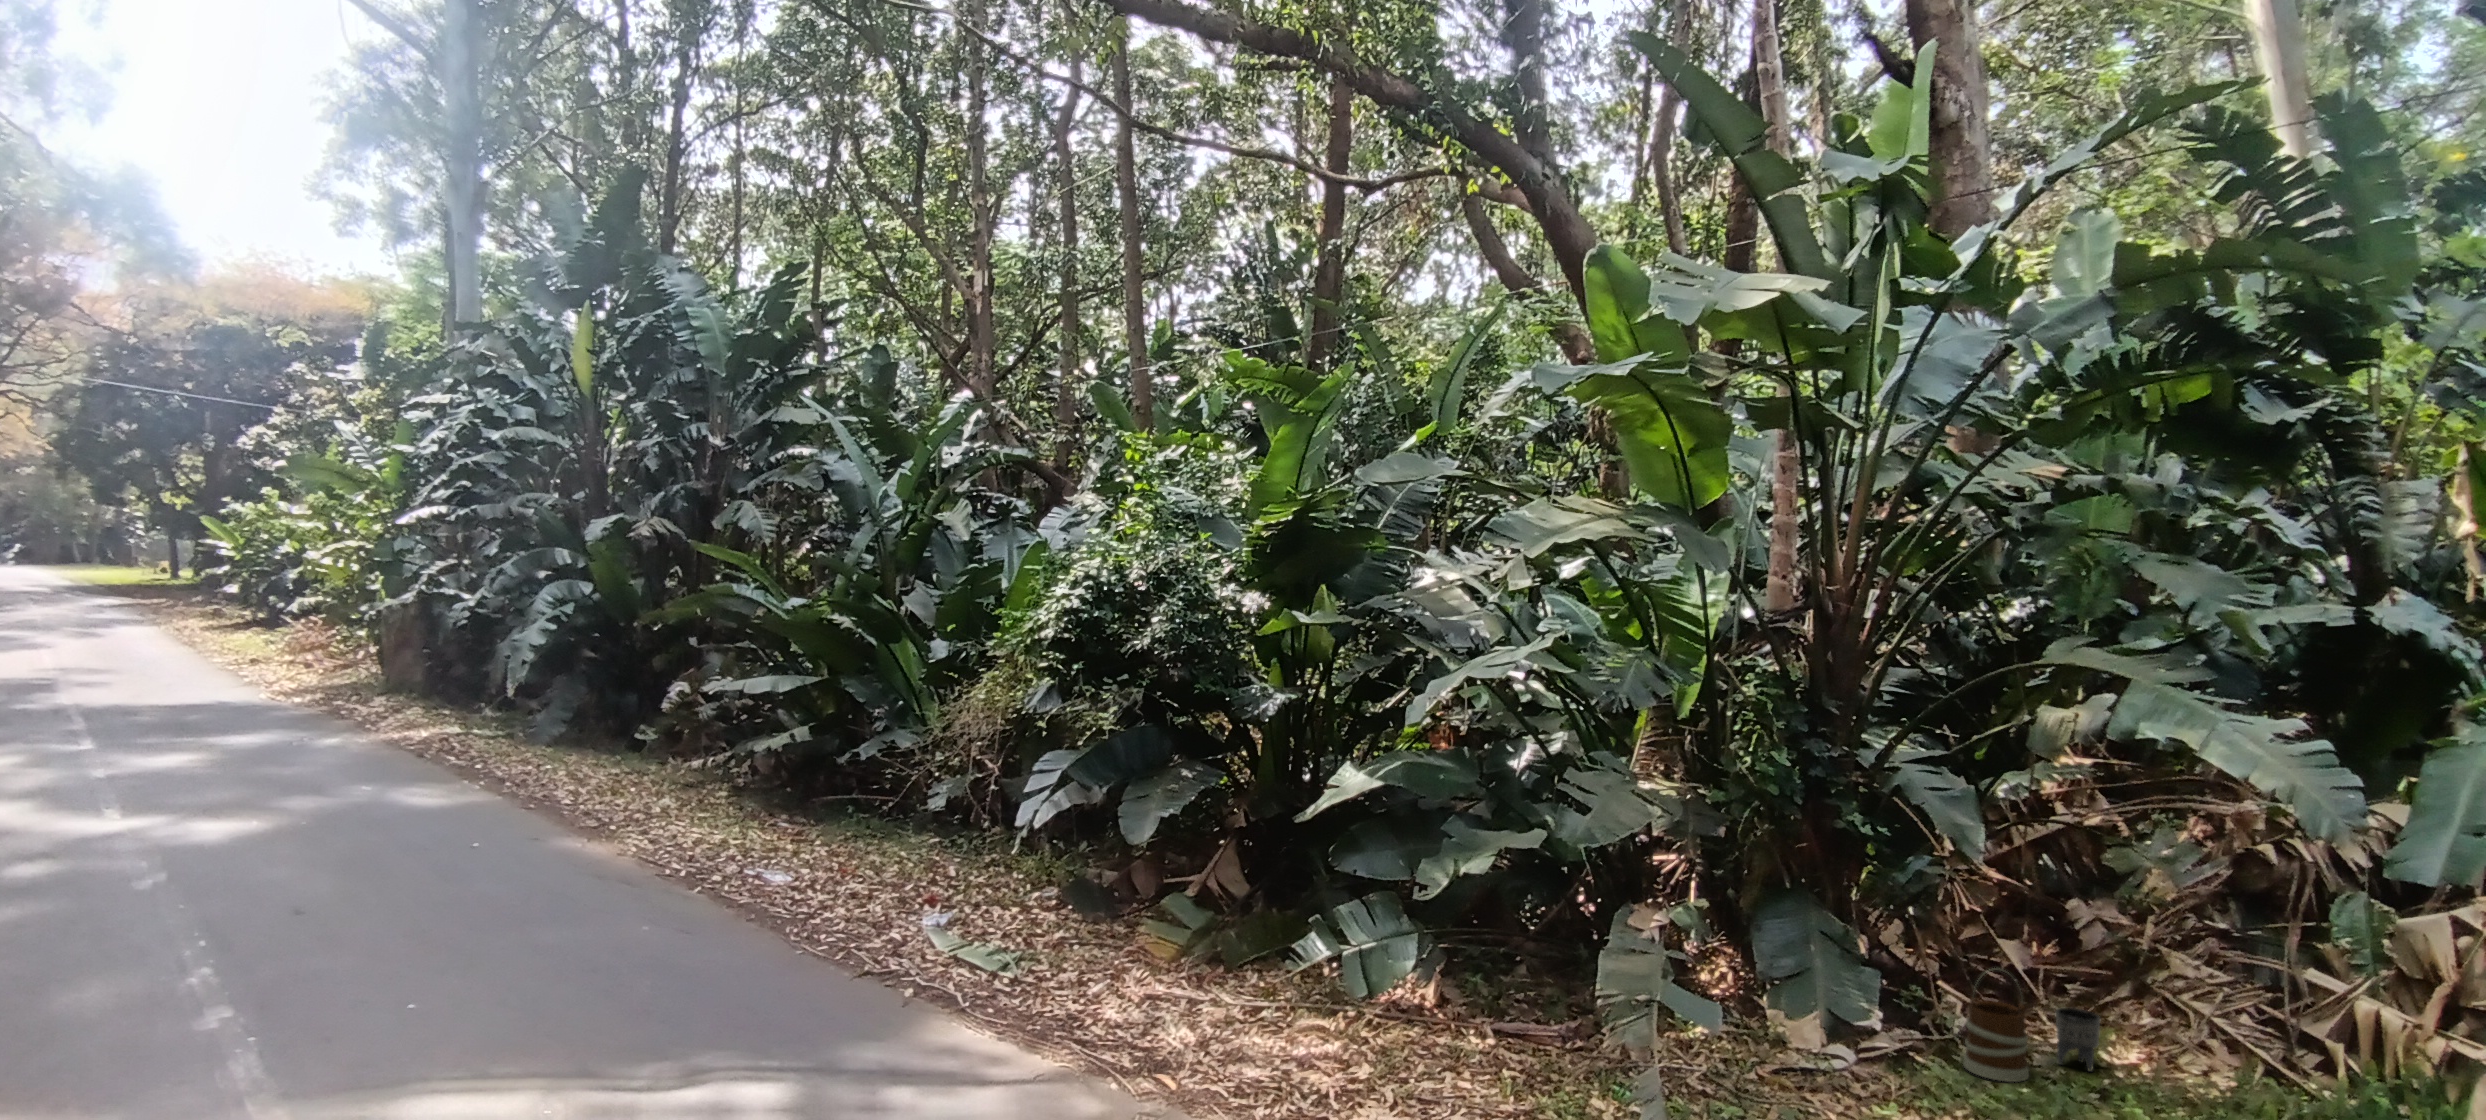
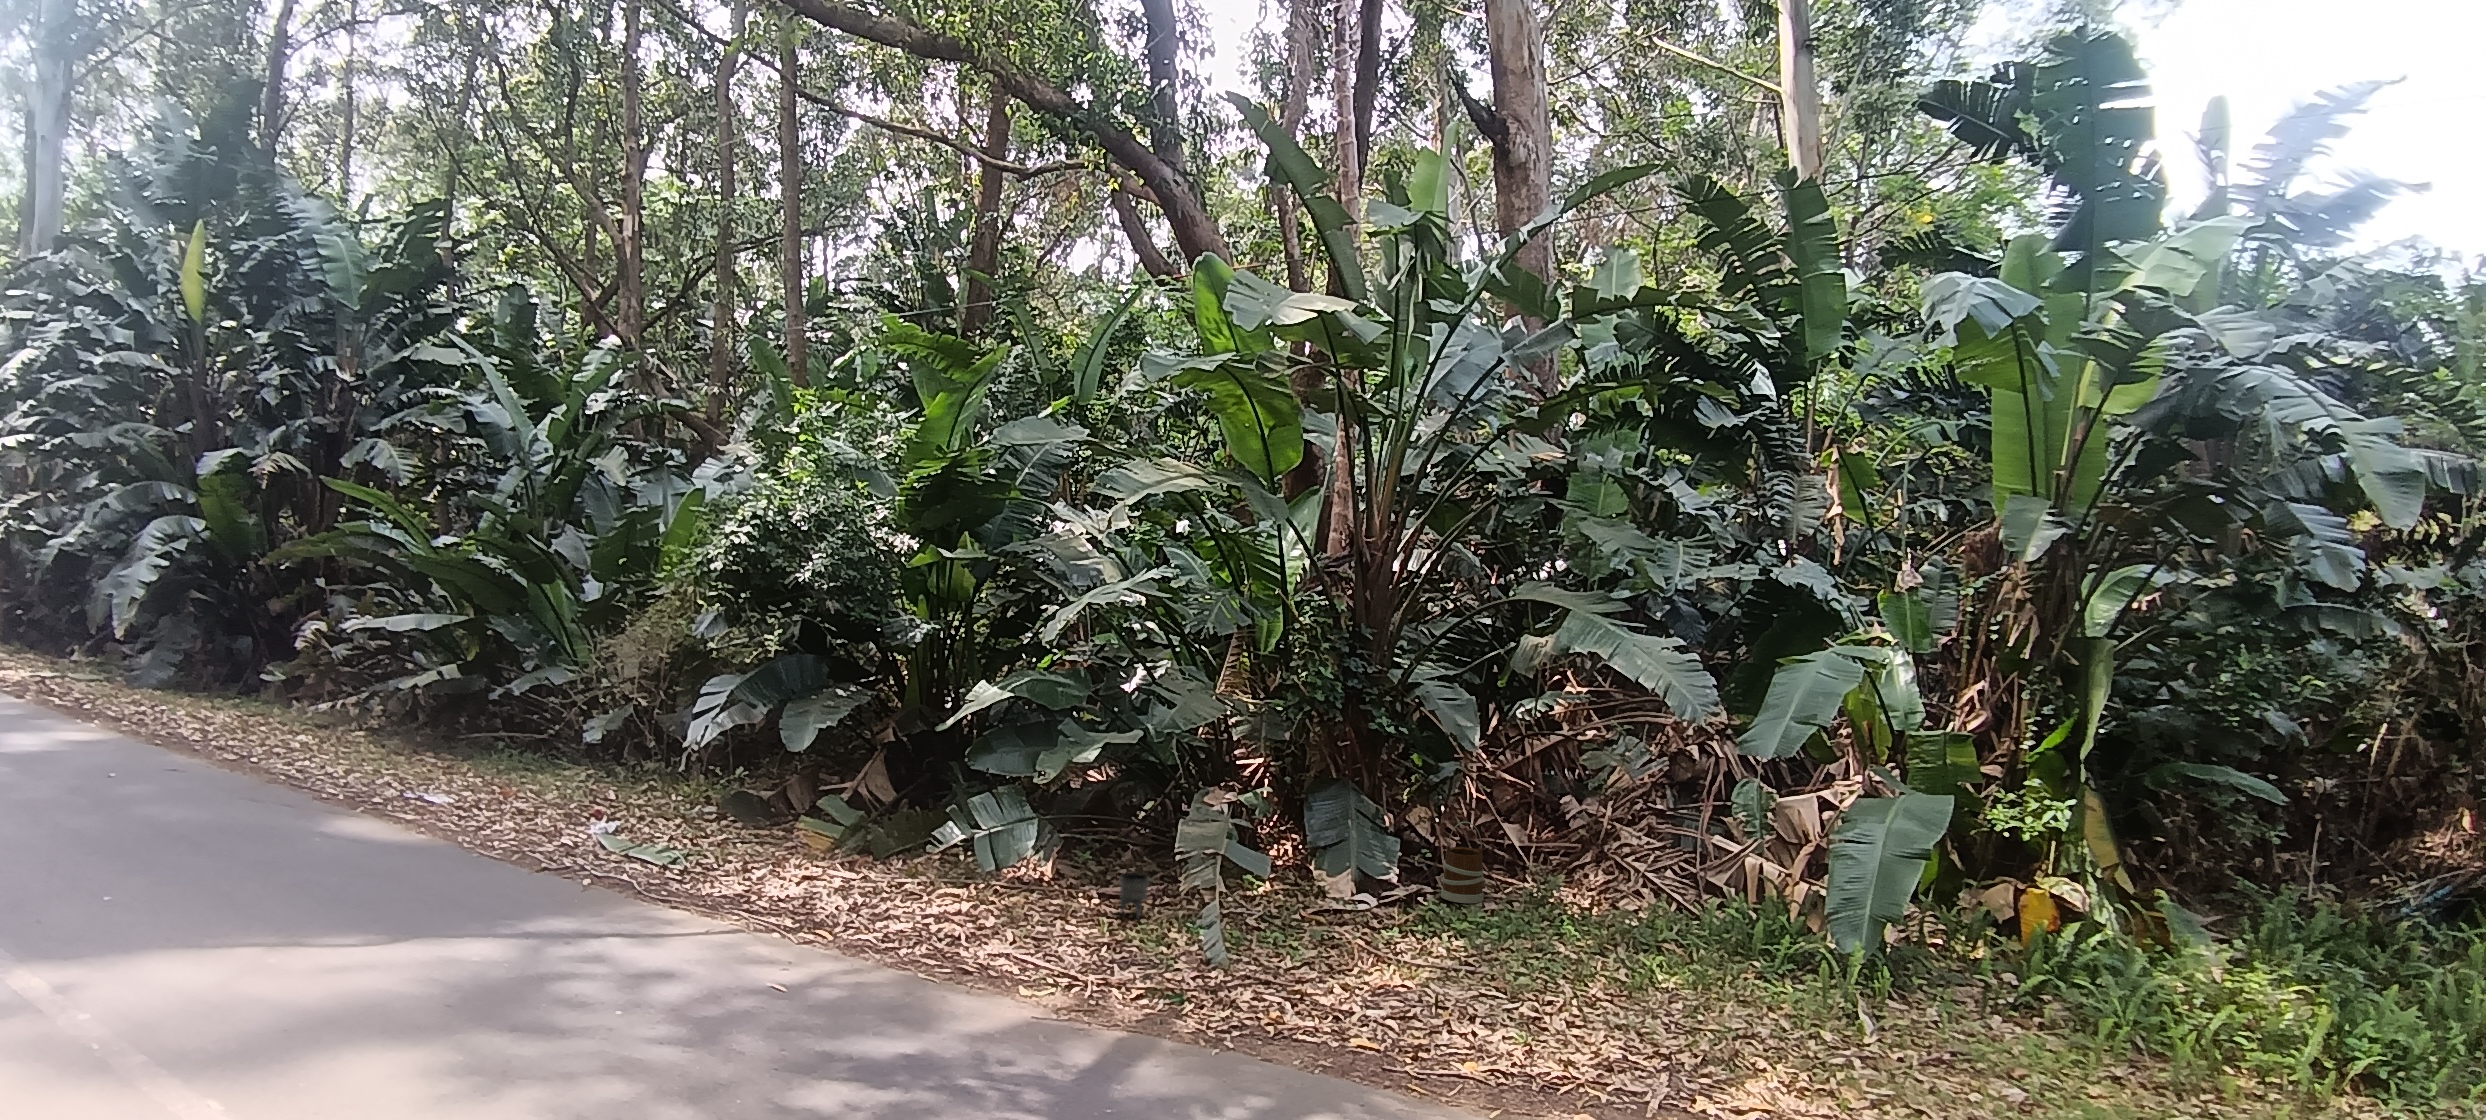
planter: present [2056,1008,2101,1072] -> present [1120,873,1149,918]

